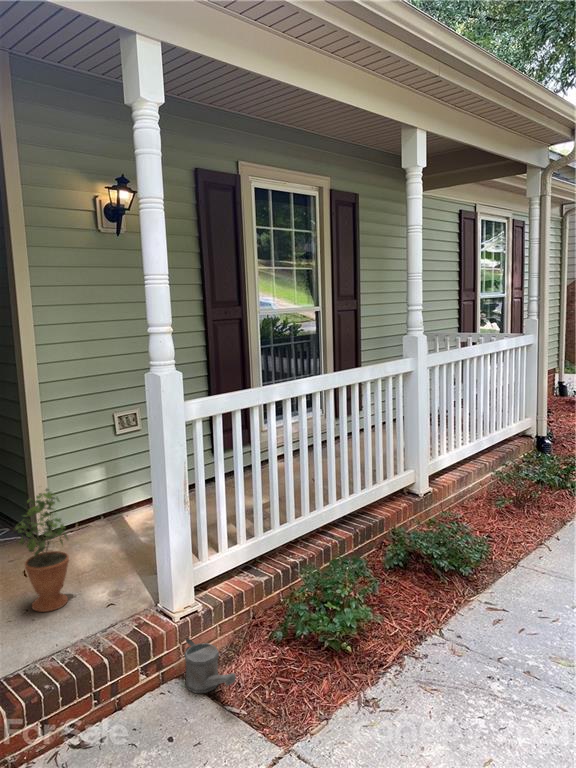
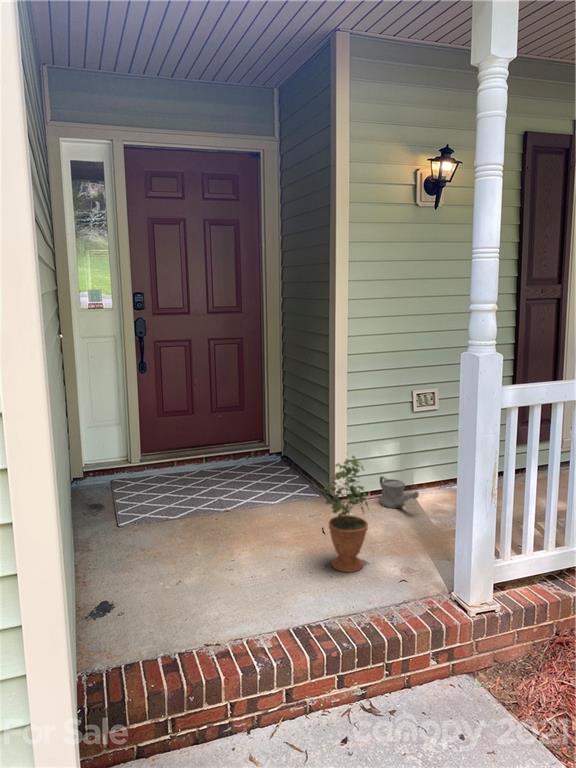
watering can: present [184,638,236,693] -> present [380,476,419,508]

